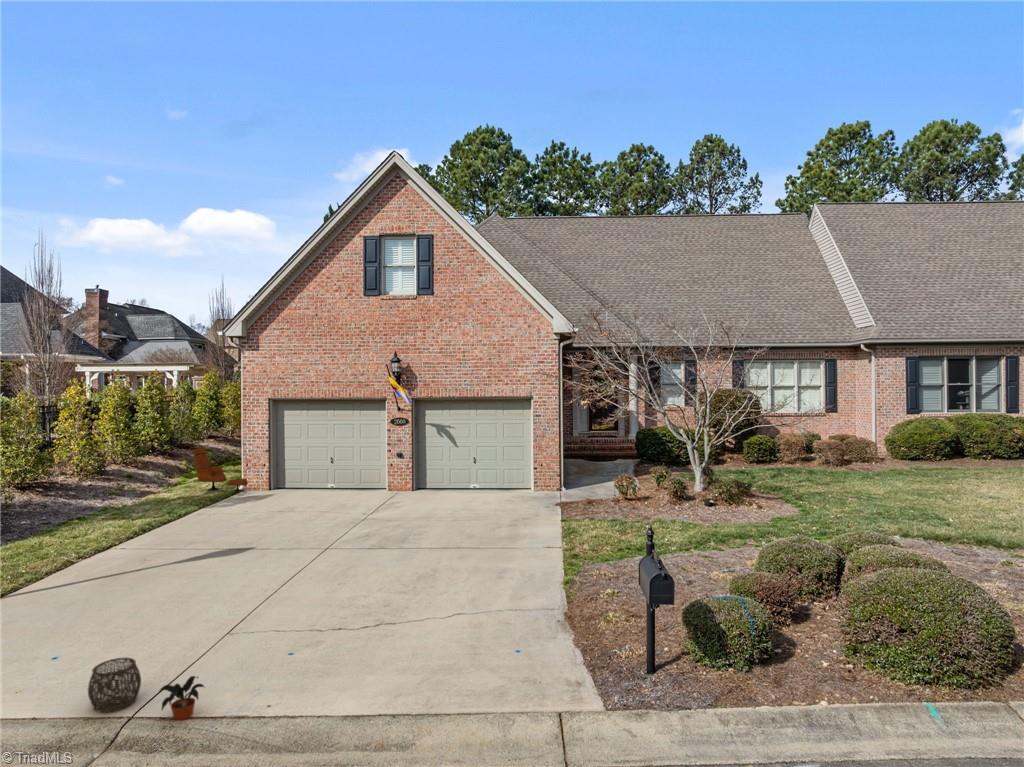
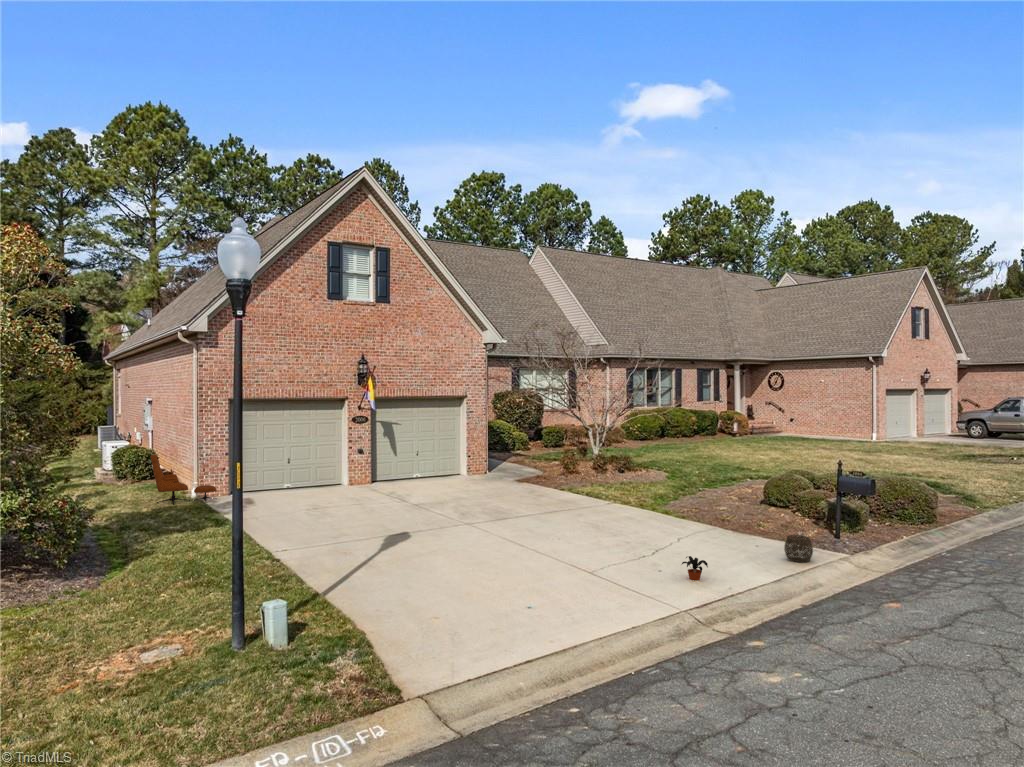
woven basket: present [88,658,141,712] -> present [784,535,813,562]

